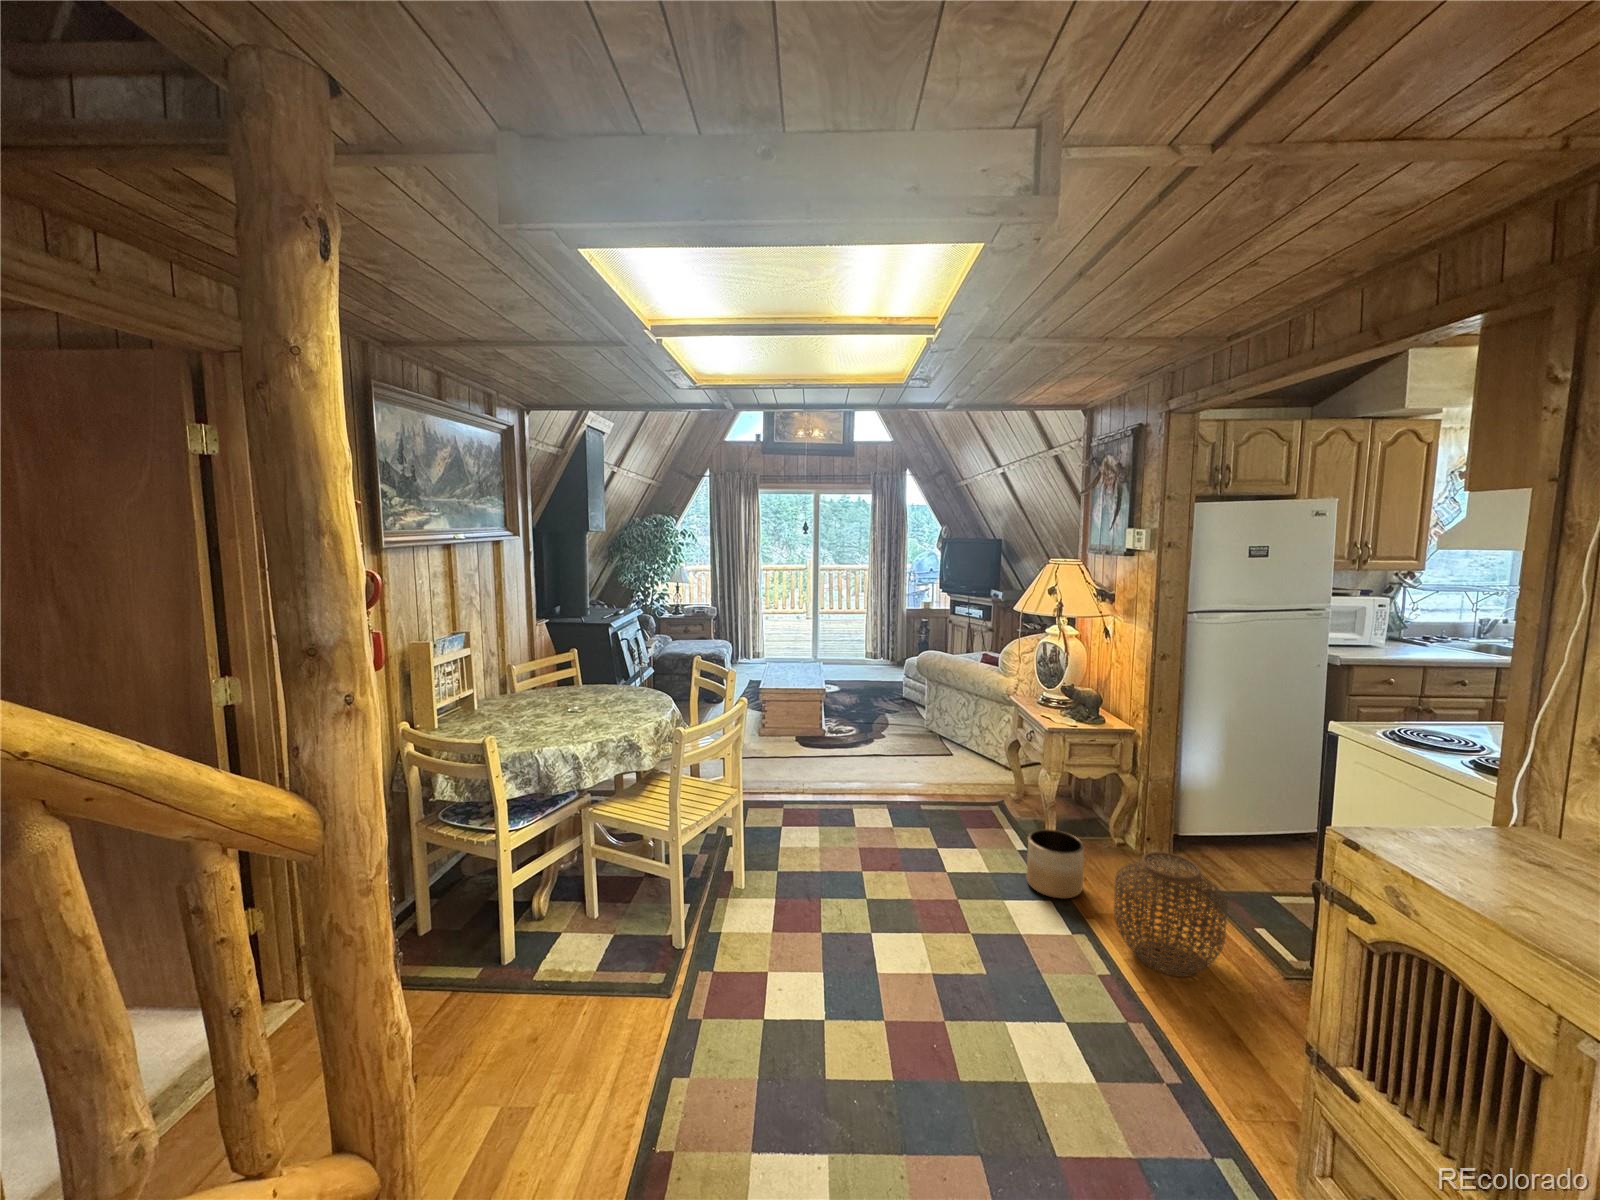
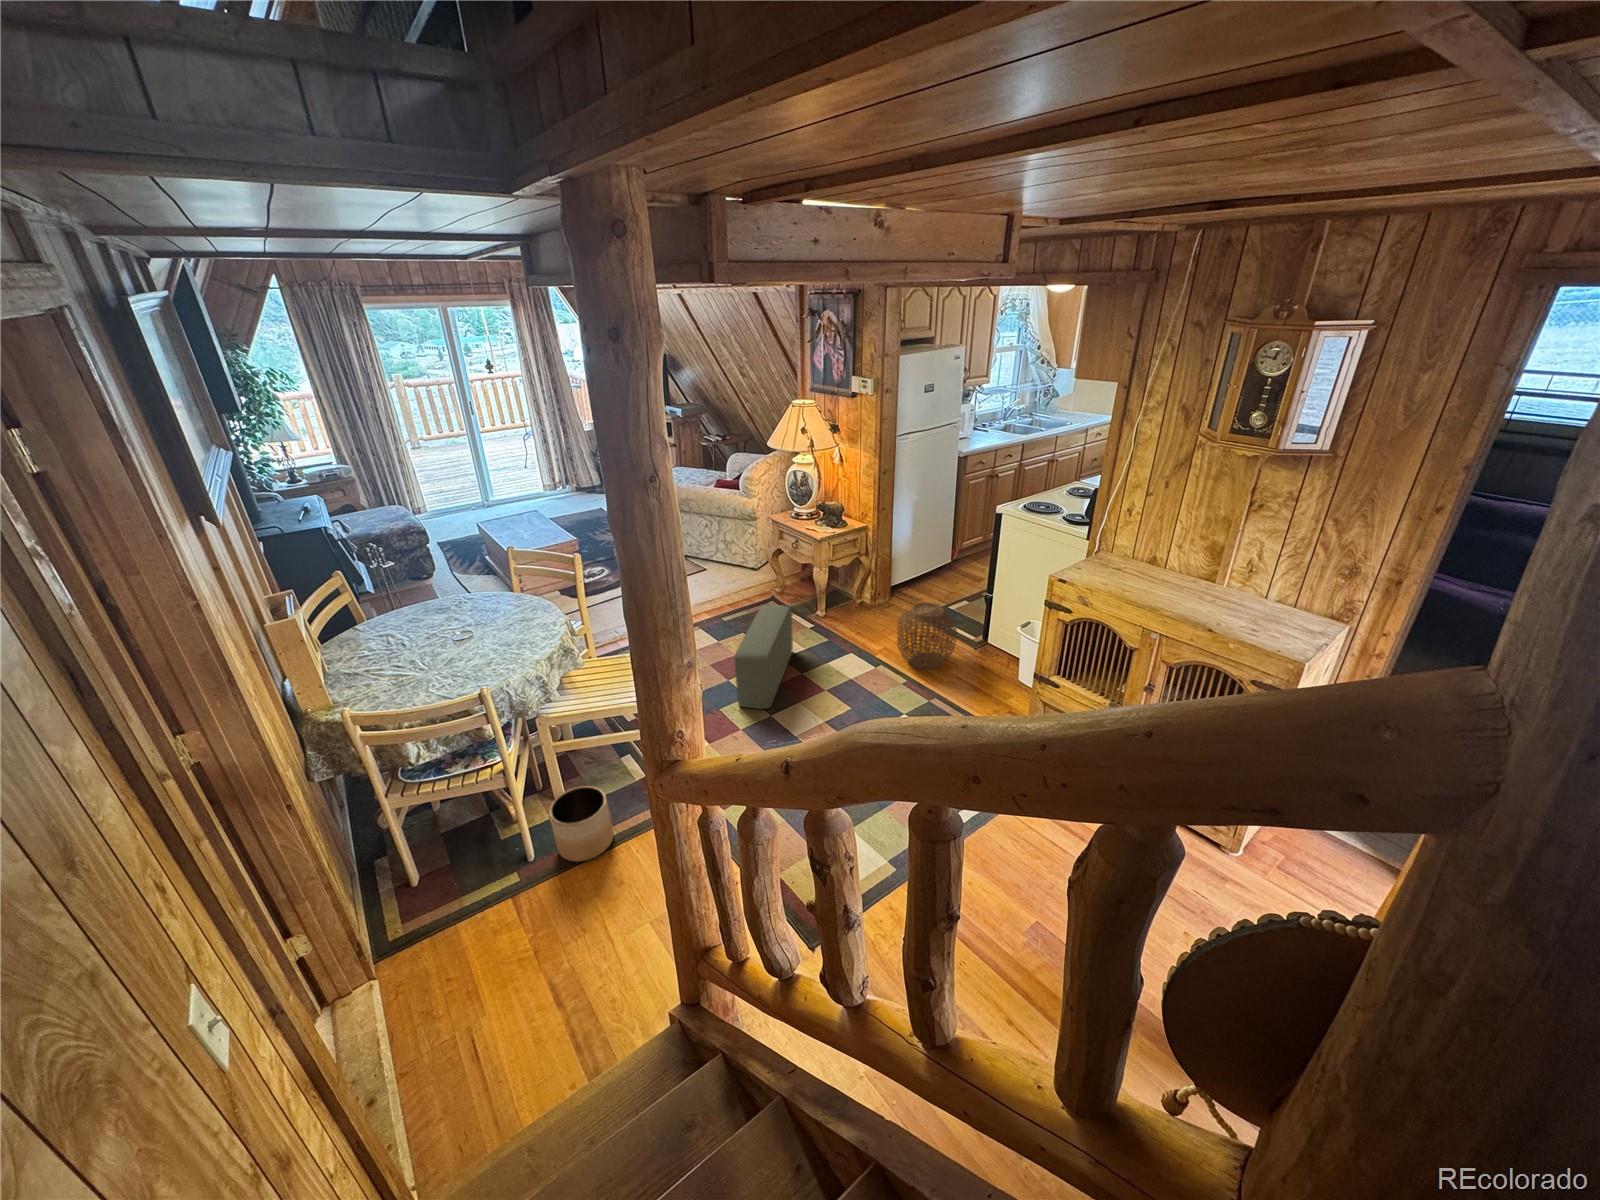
pouf: none [845,791,972,923] -> present [734,605,793,709]
planter: present [1026,829,1084,899] -> present [549,786,614,862]

